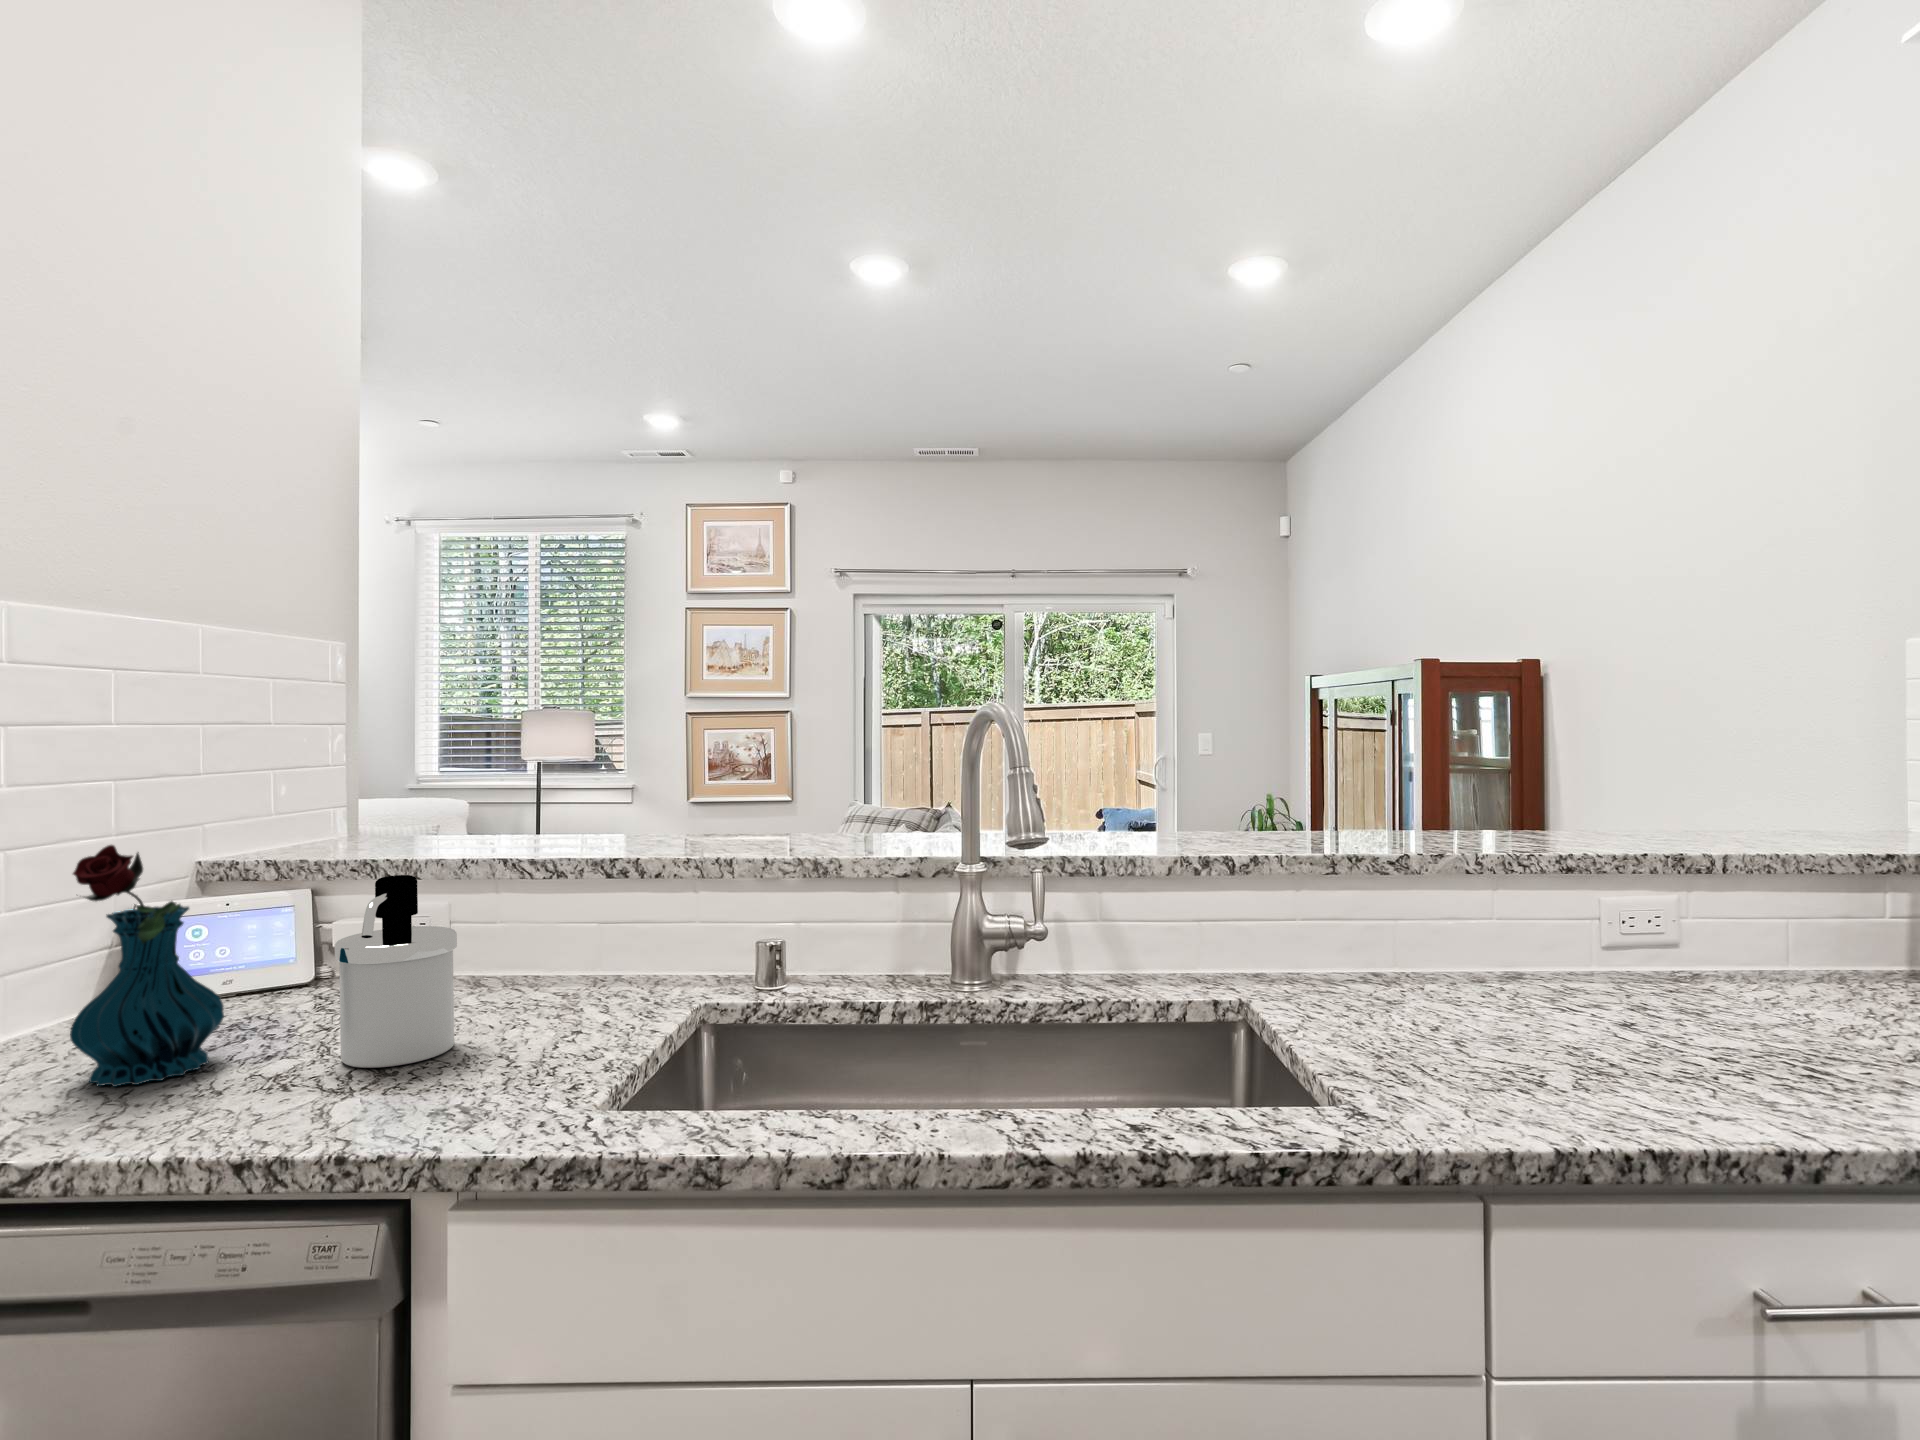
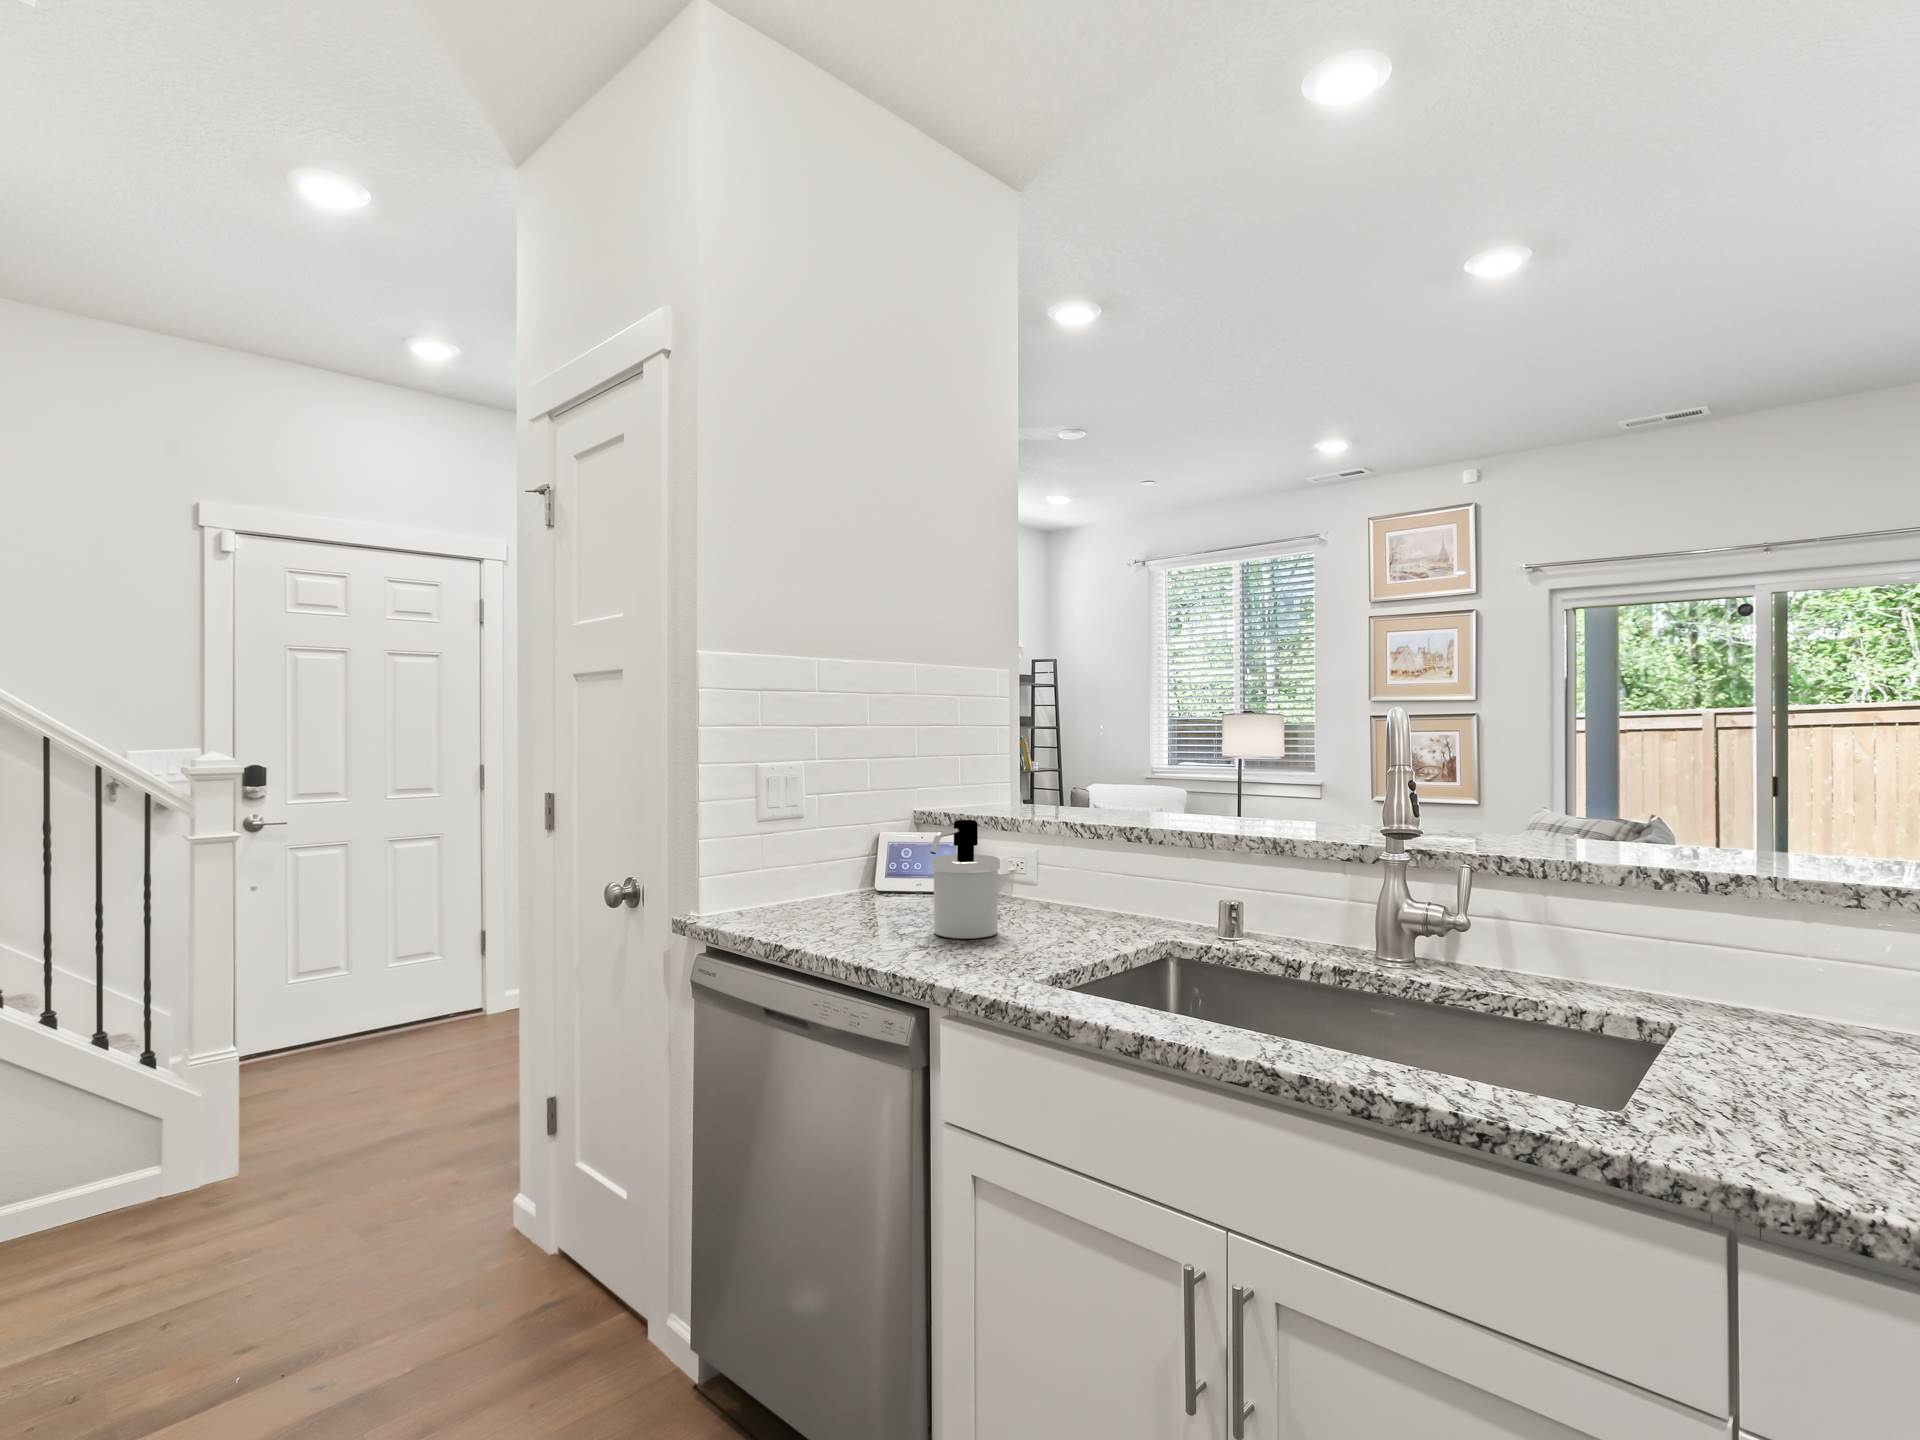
vase: present [70,845,224,1087] -> none [818,789,888,925]

